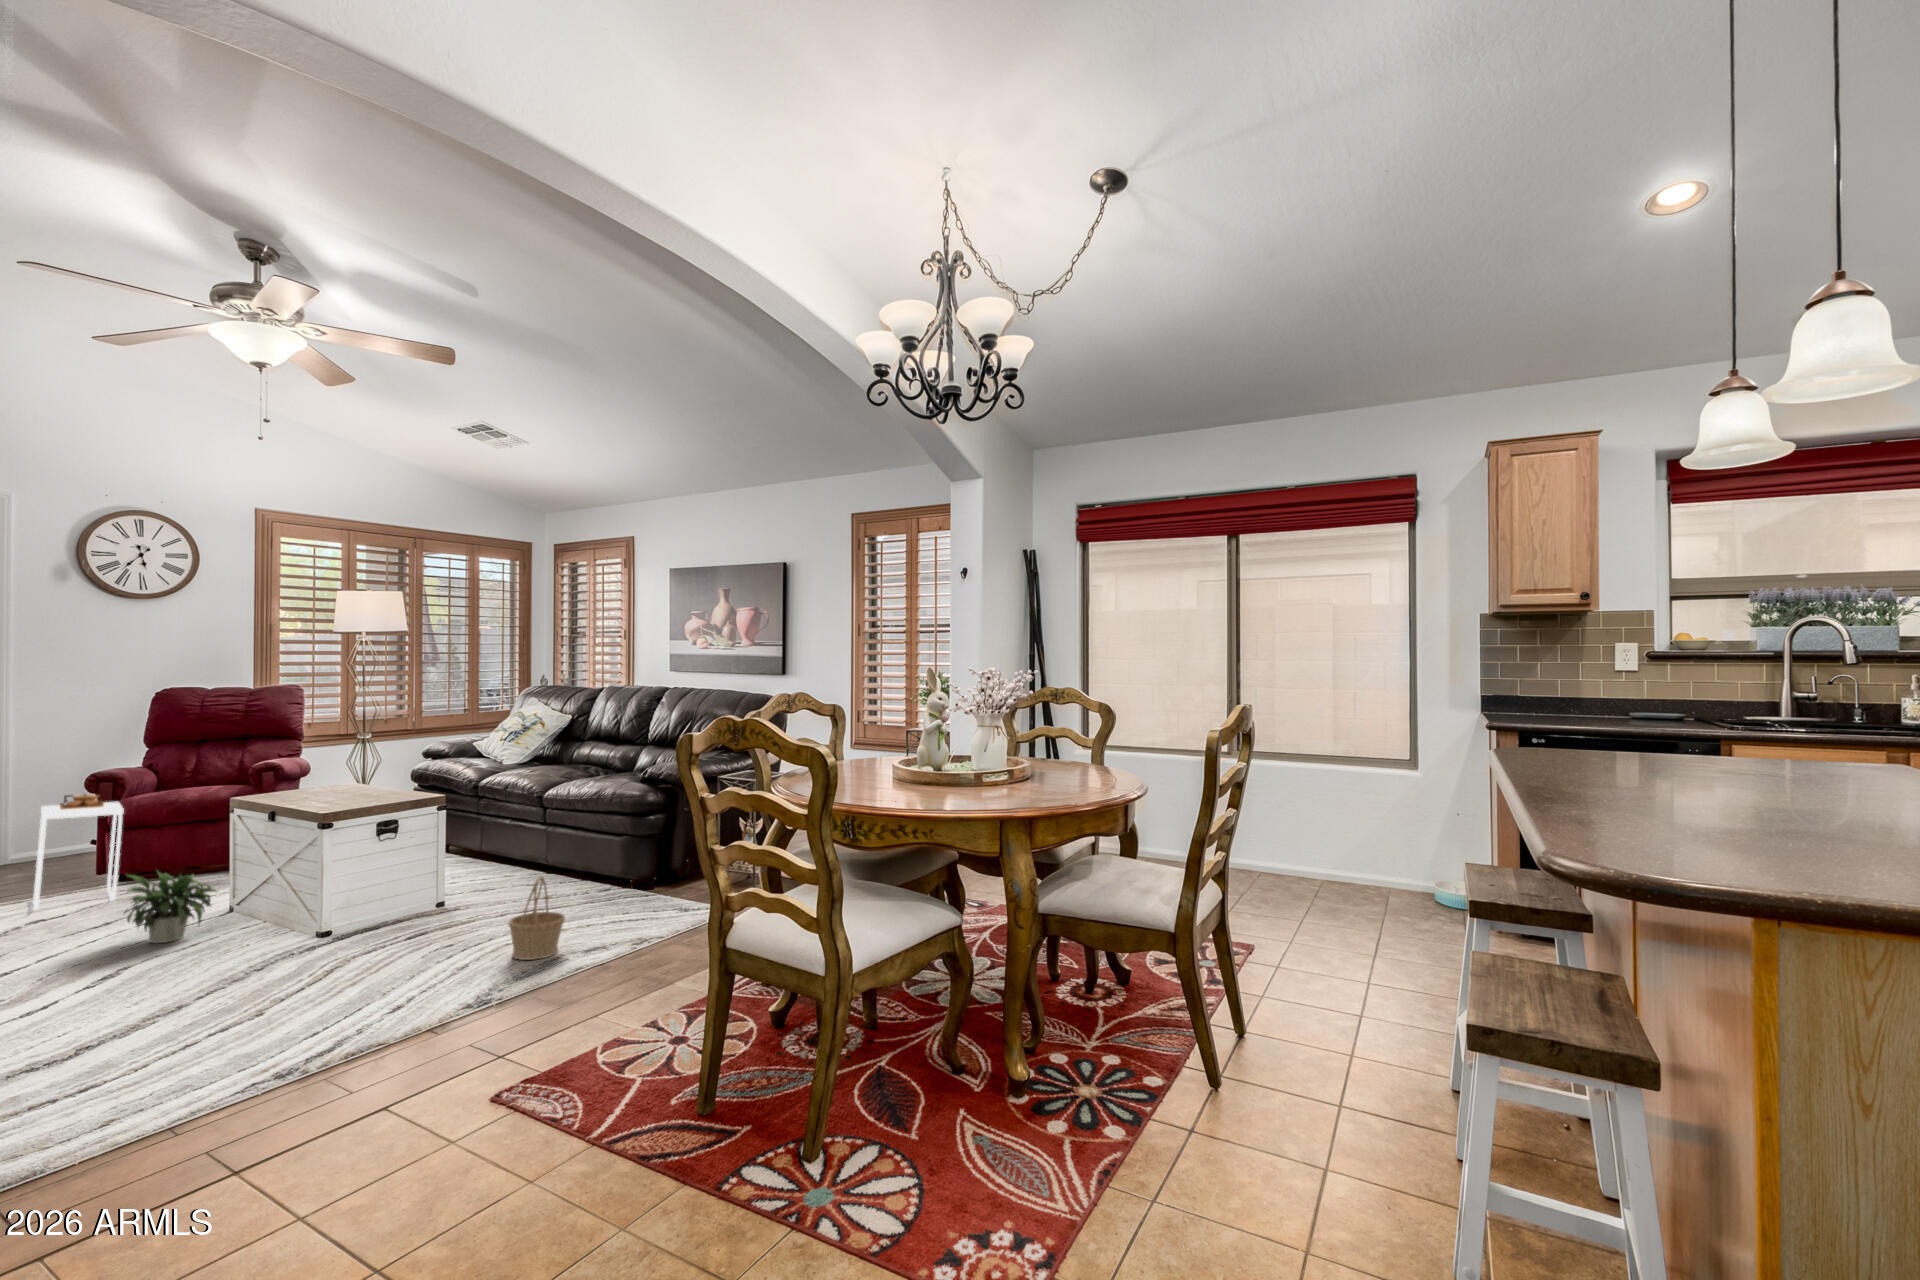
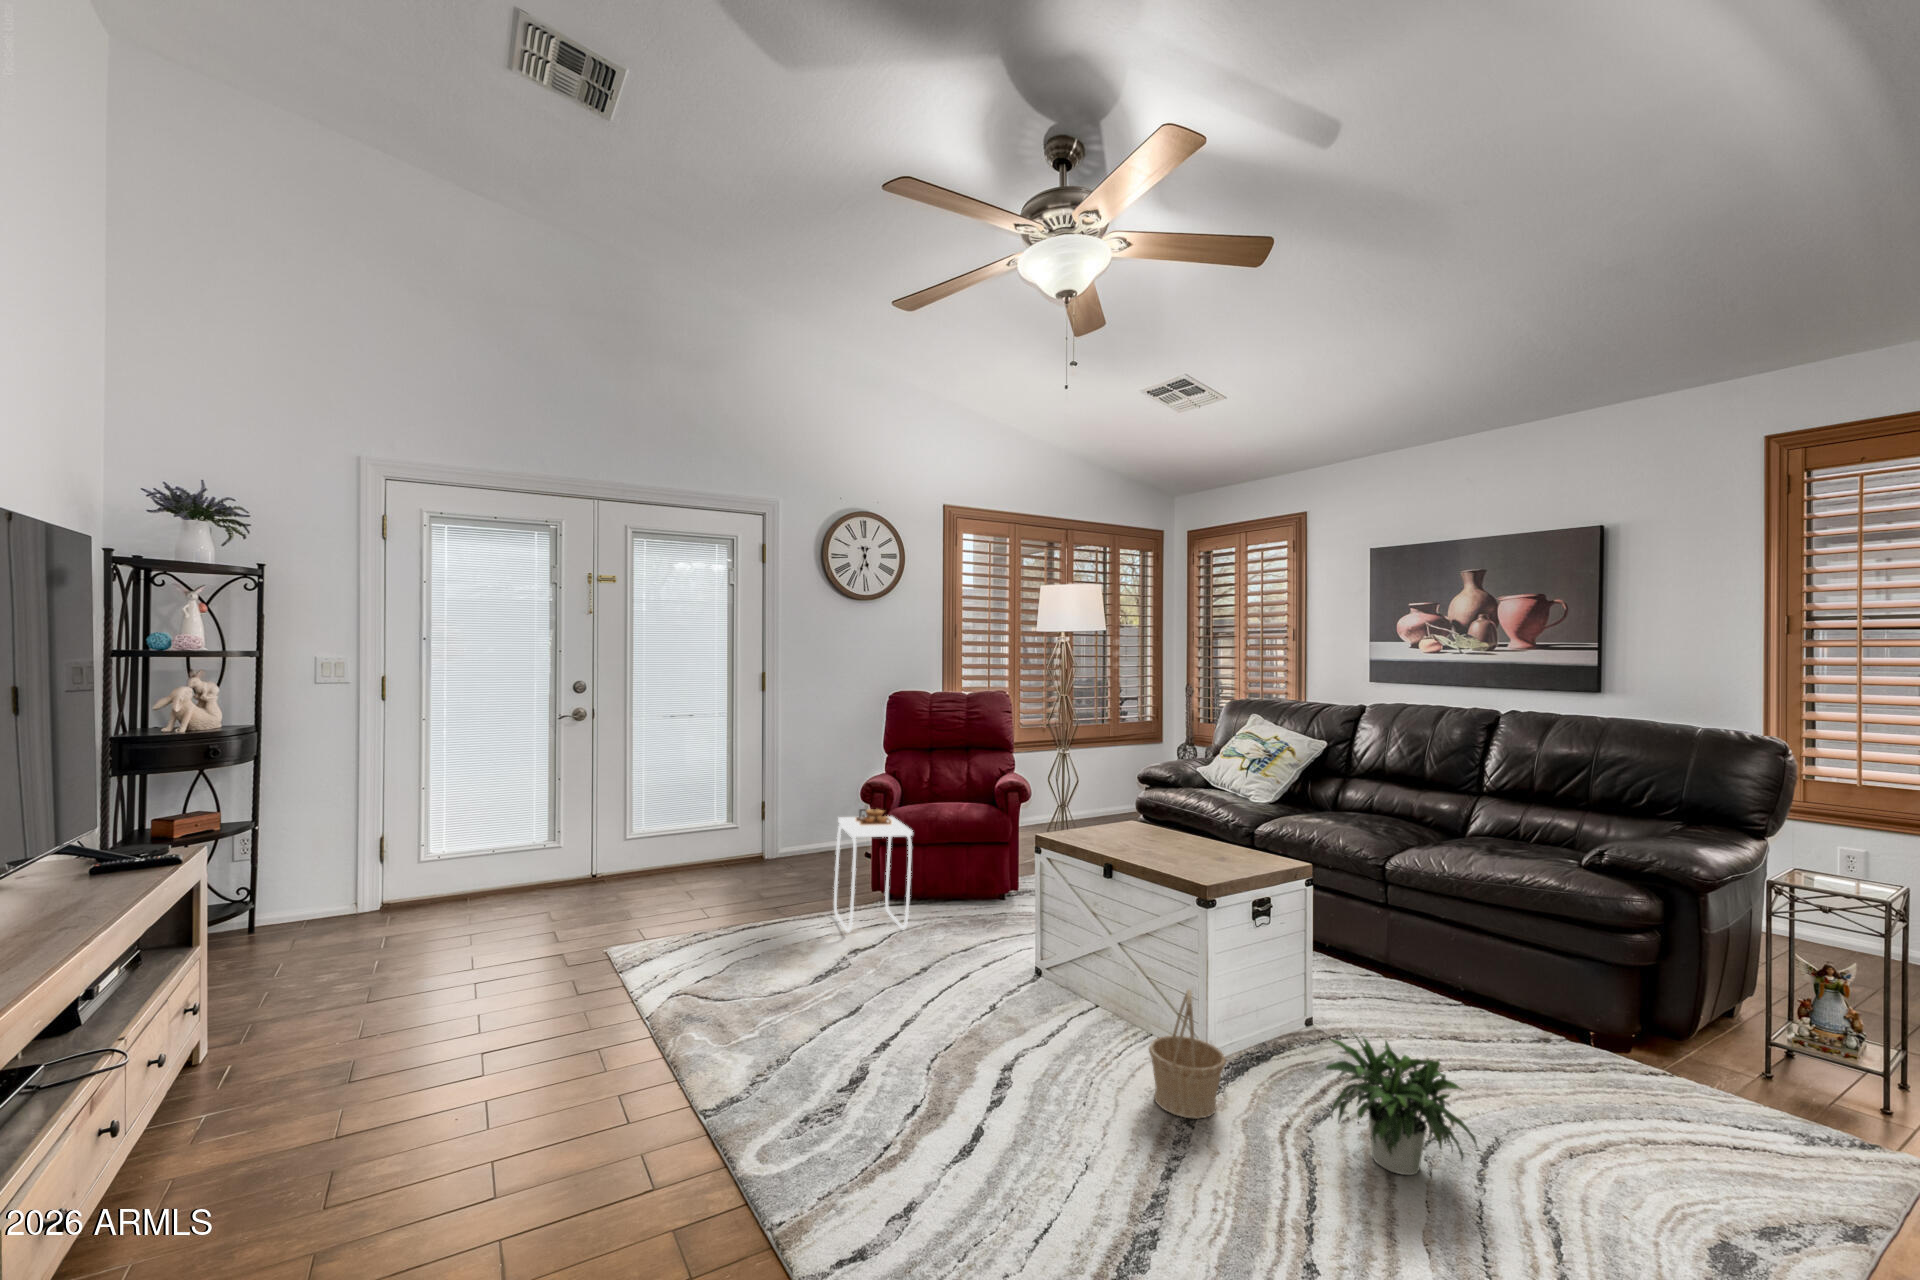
potted plant: present [124,871,217,943] -> present [1287,1032,1477,1175]
basket: present [508,876,565,960] -> present [1149,989,1226,1119]

